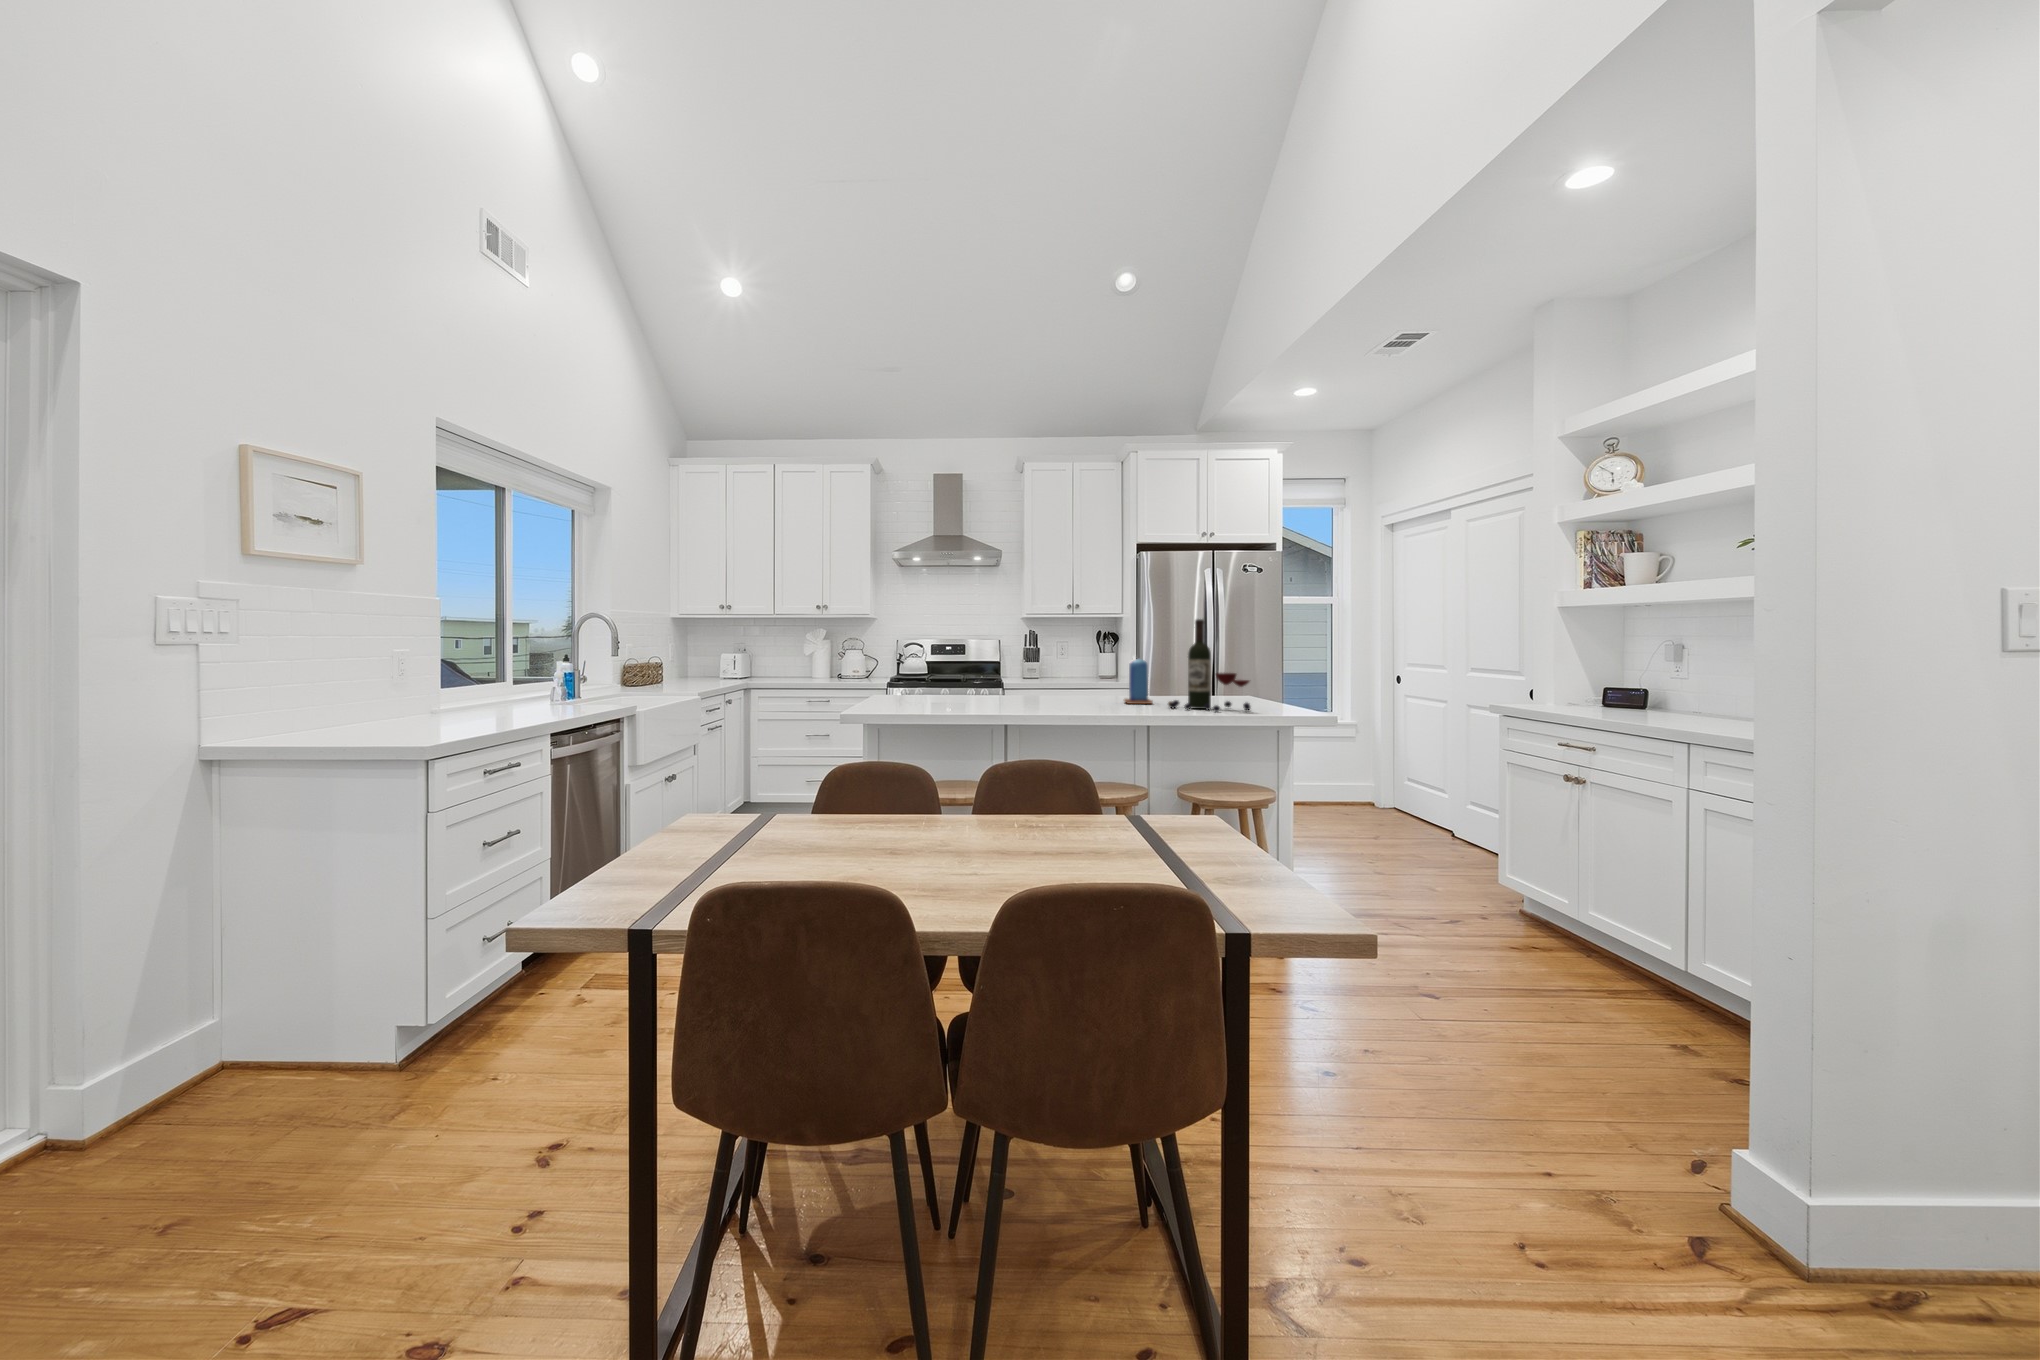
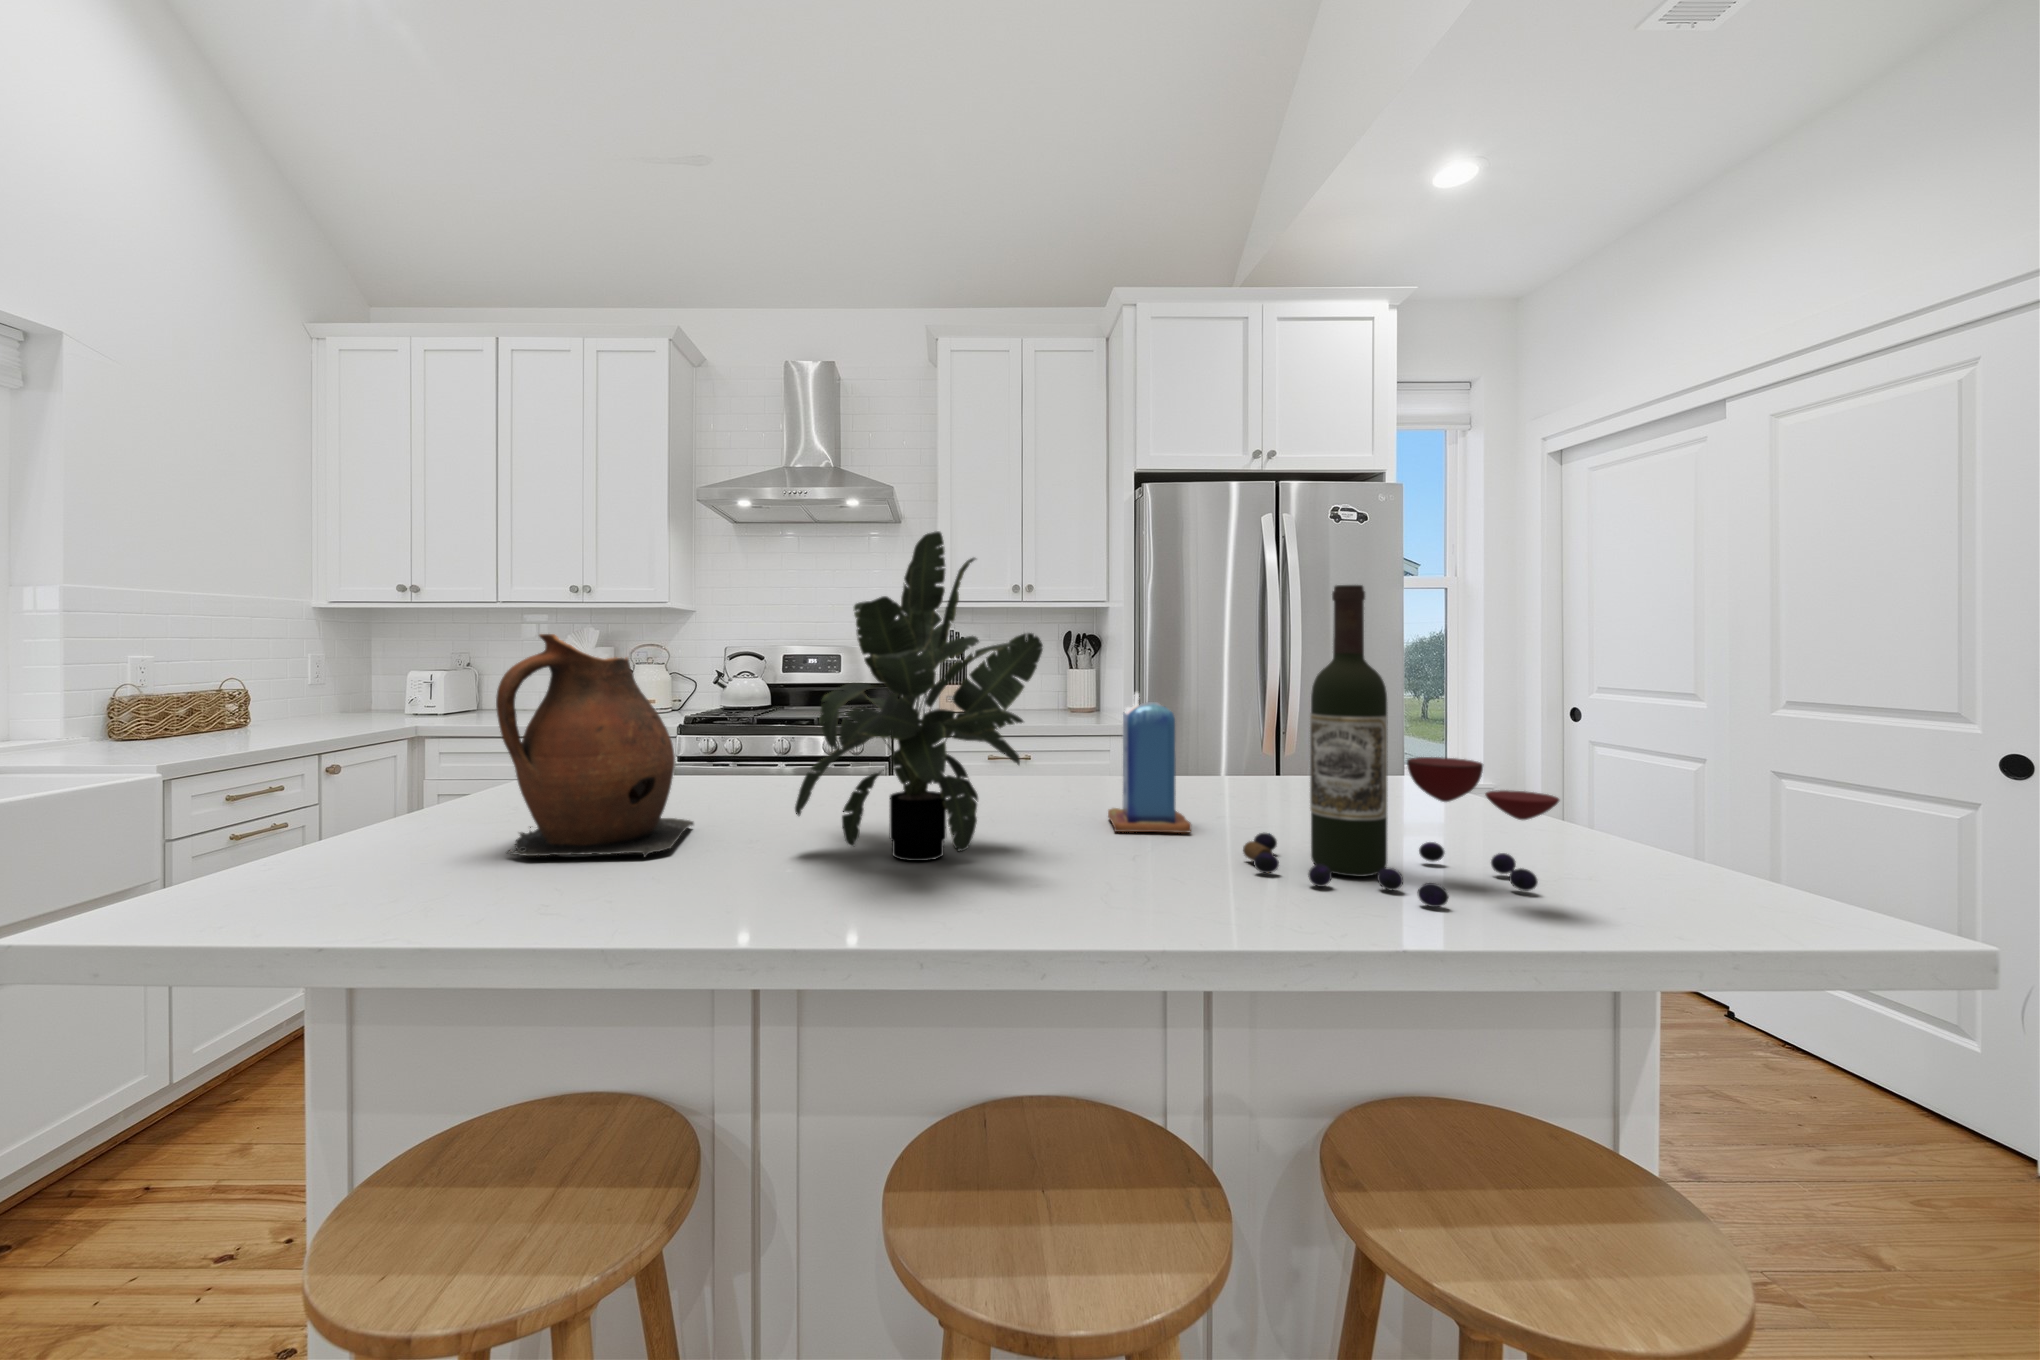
potted plant: none [1023,604,1103,706] -> present [795,531,1043,861]
ceramic pitcher: none [925,634,983,705] -> present [496,634,693,857]

